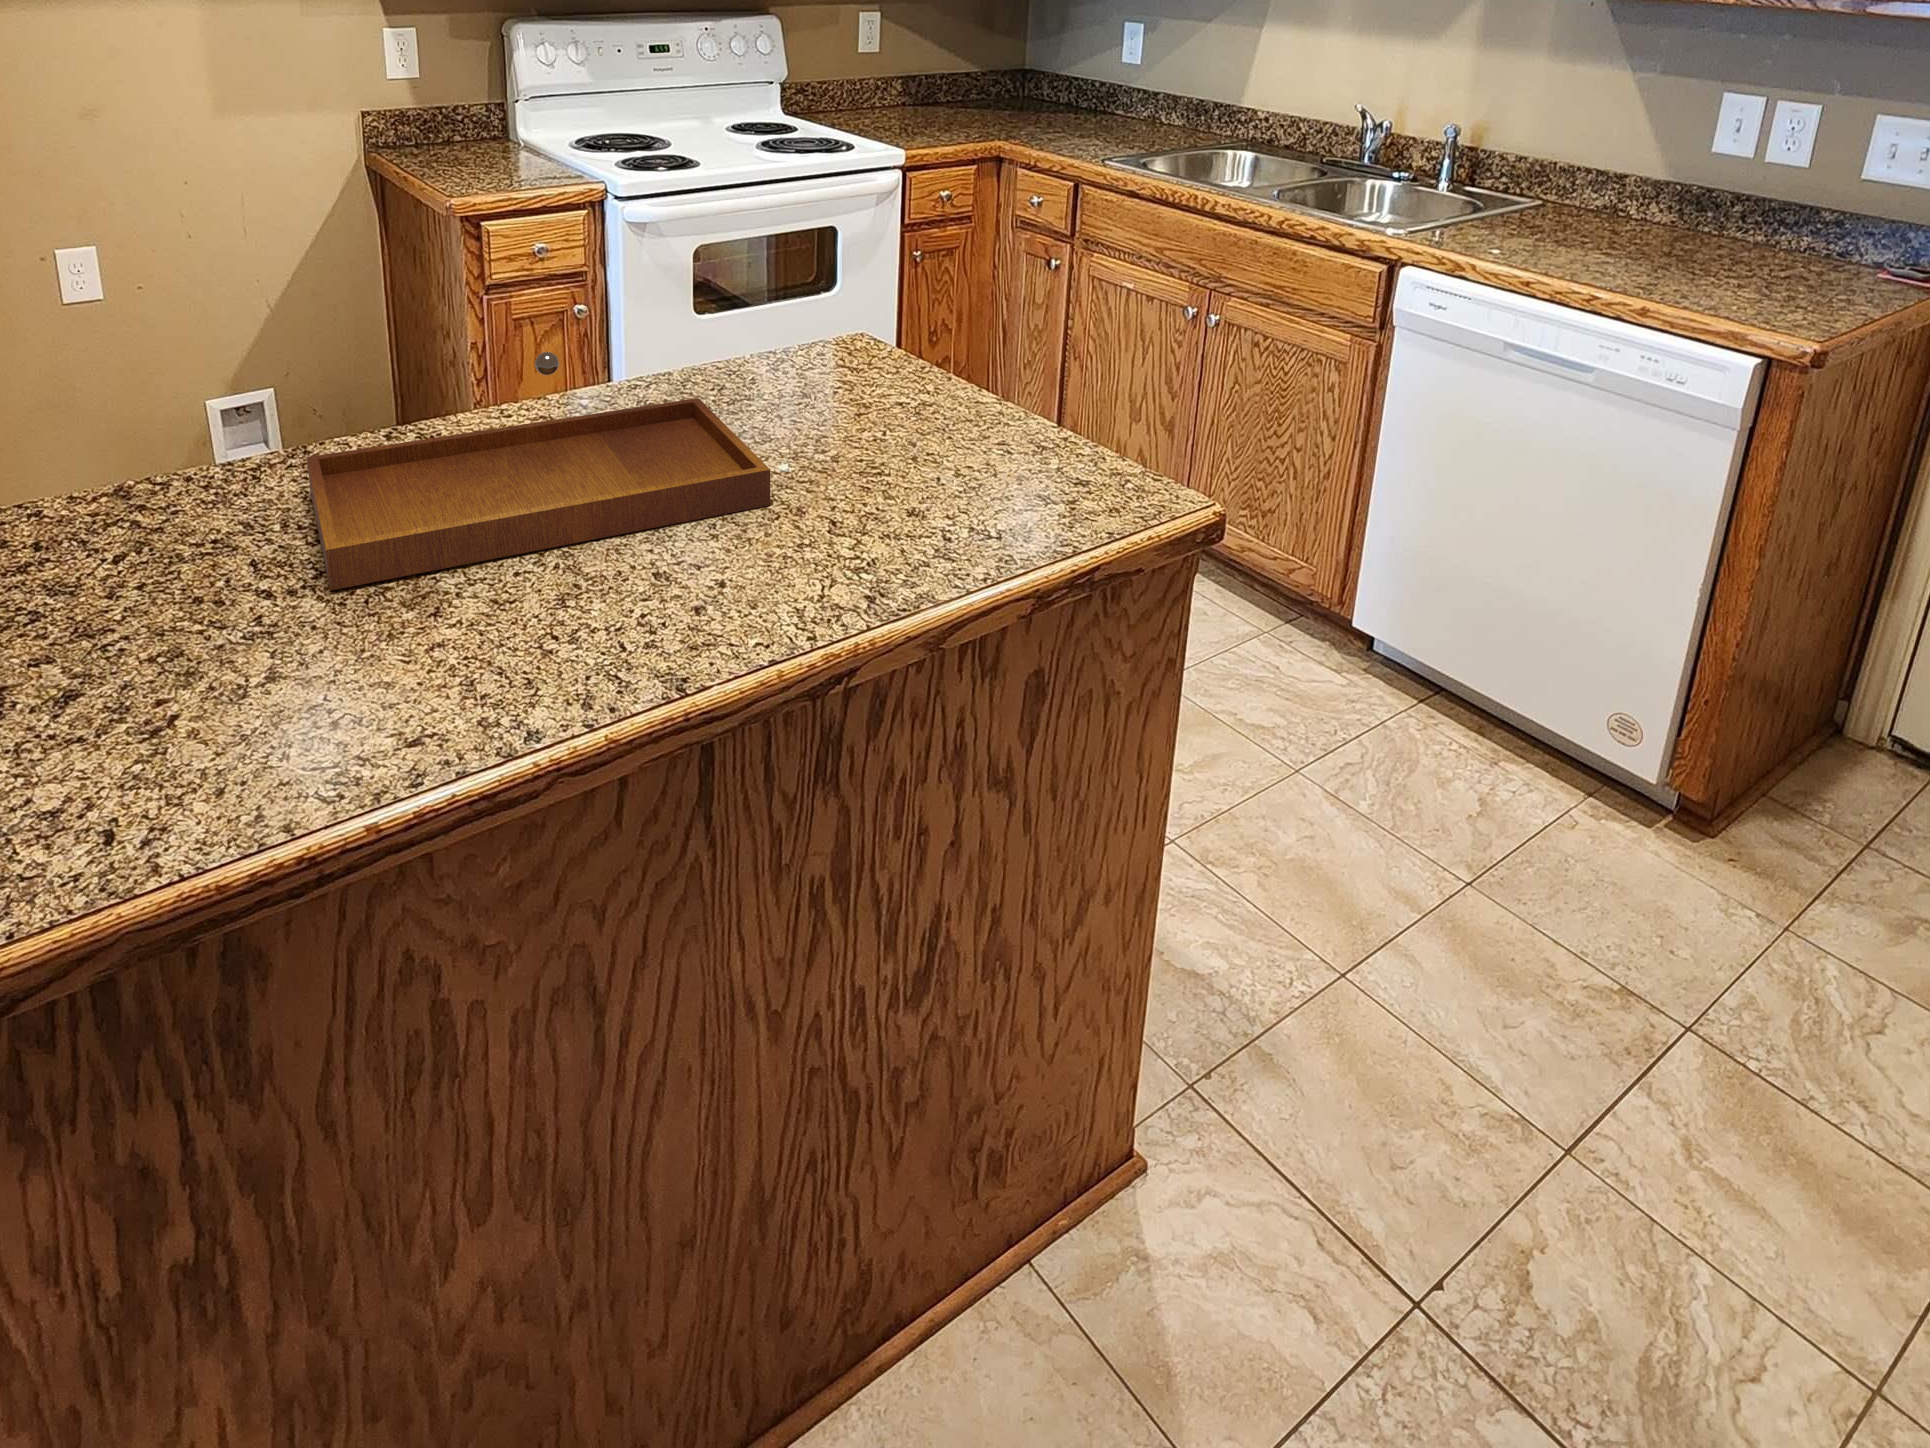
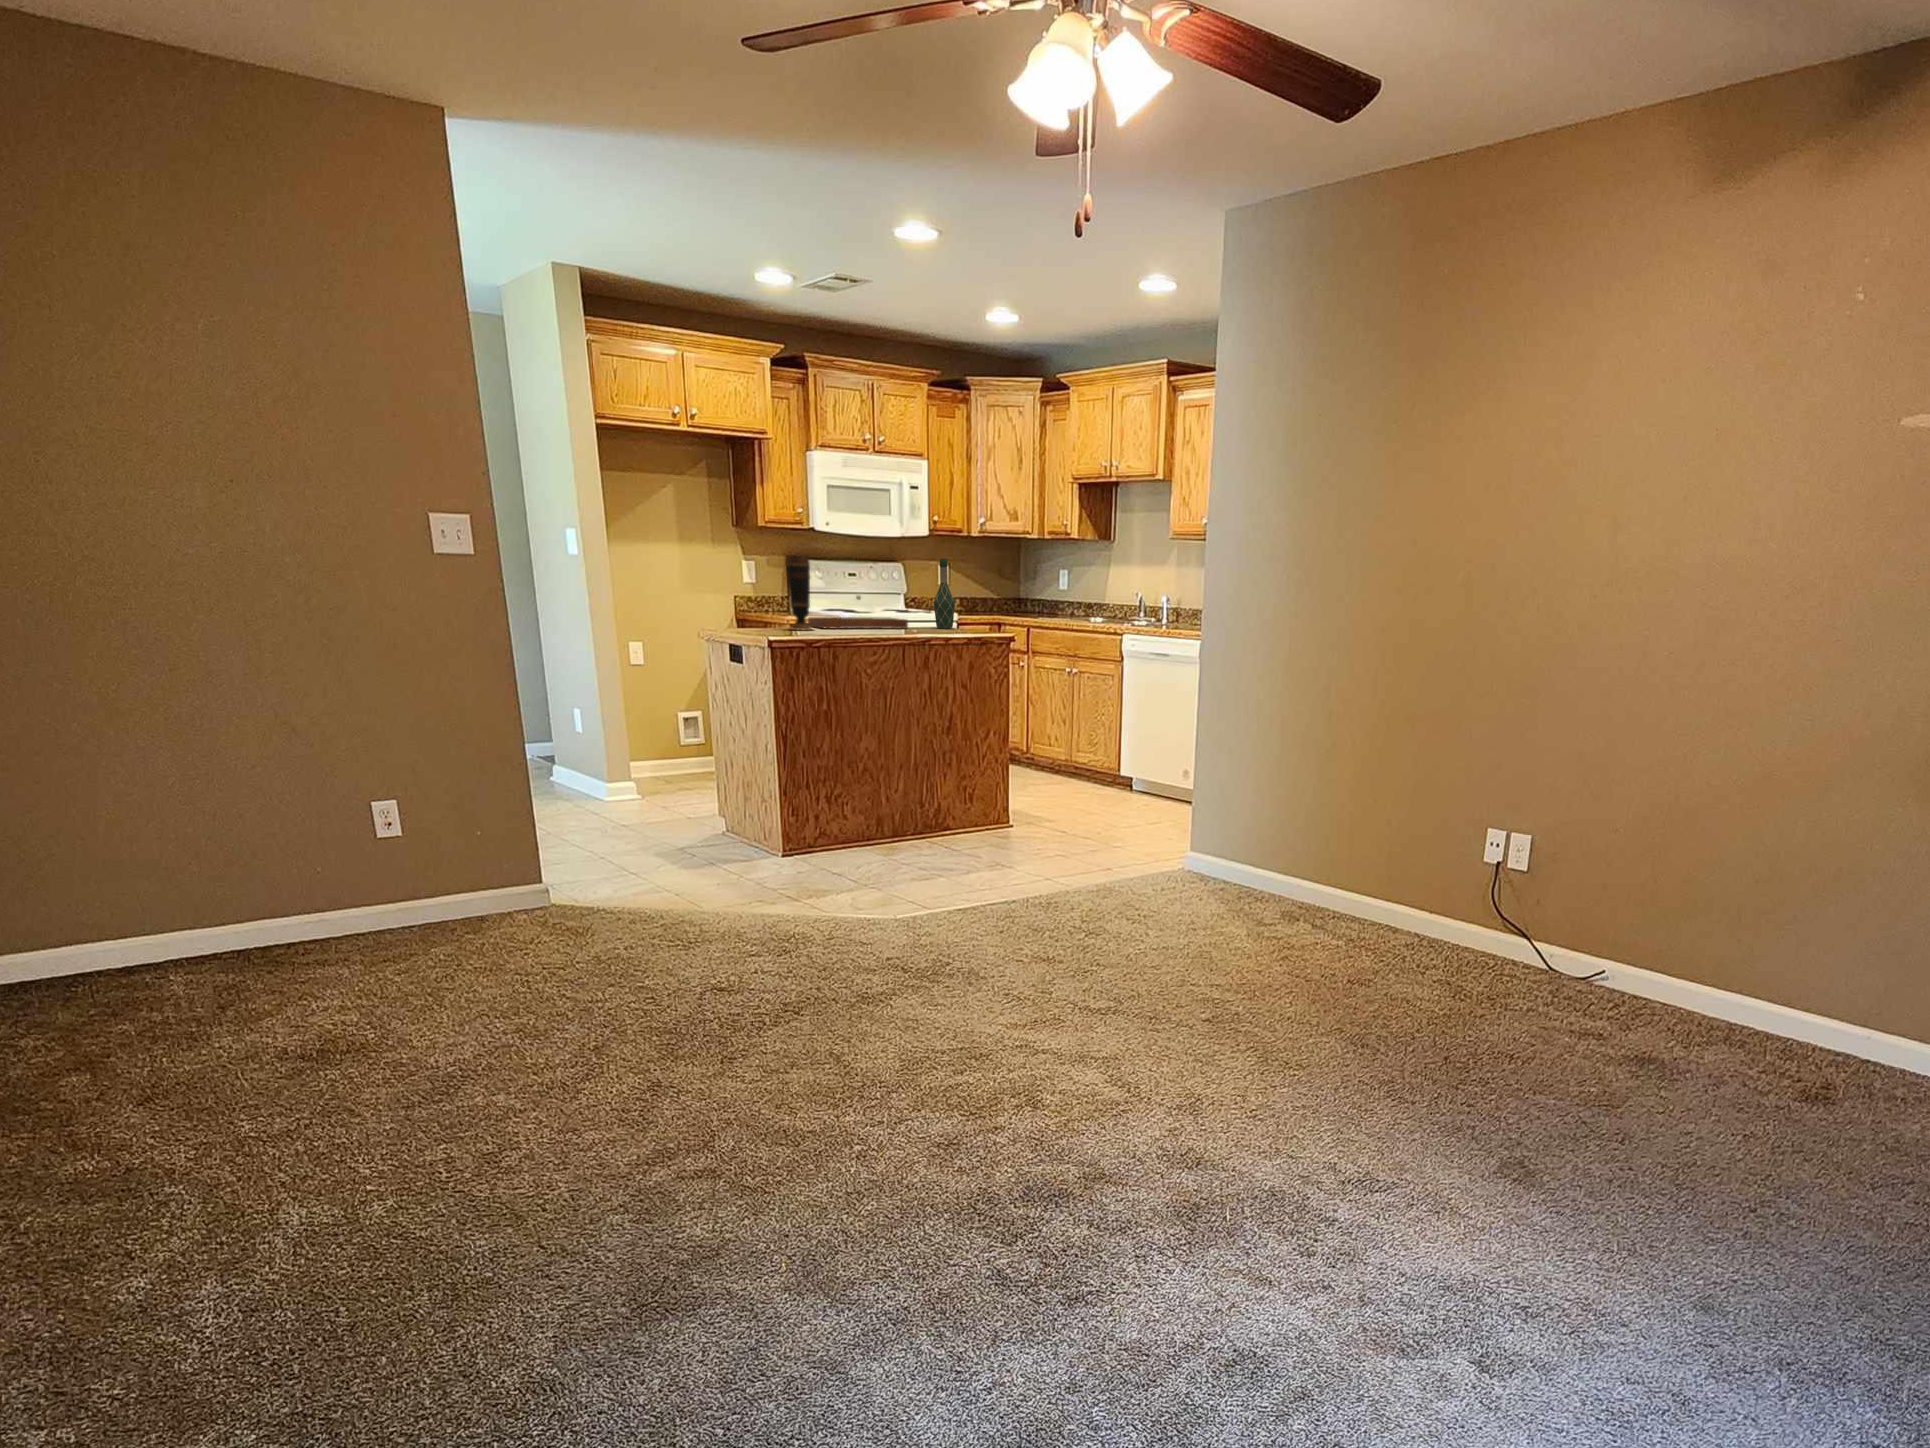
wine bottle: none [890,187,985,486] -> present [934,558,955,628]
vase: none [37,260,255,690] -> present [785,555,812,630]

